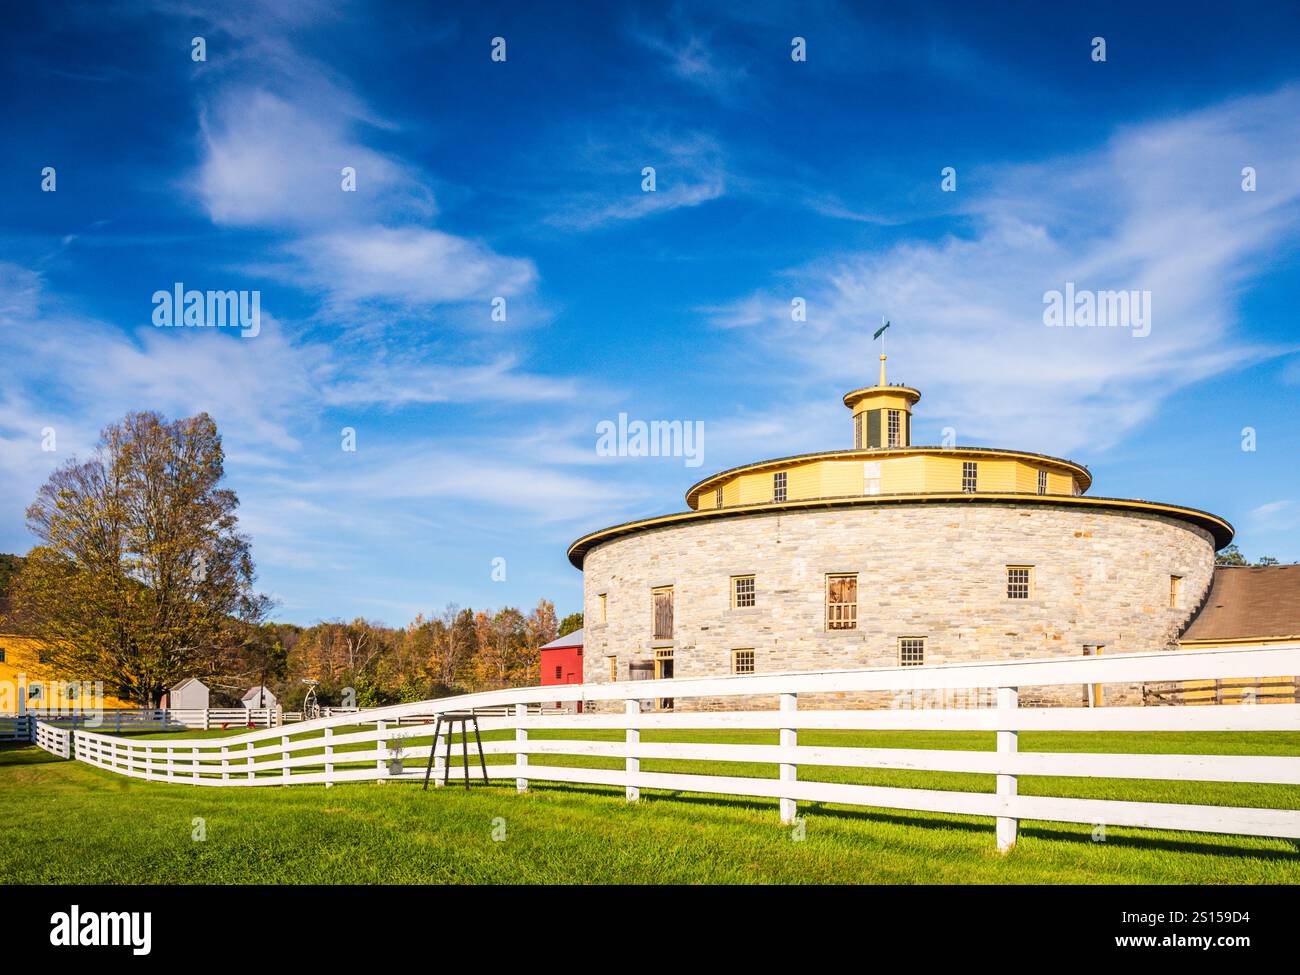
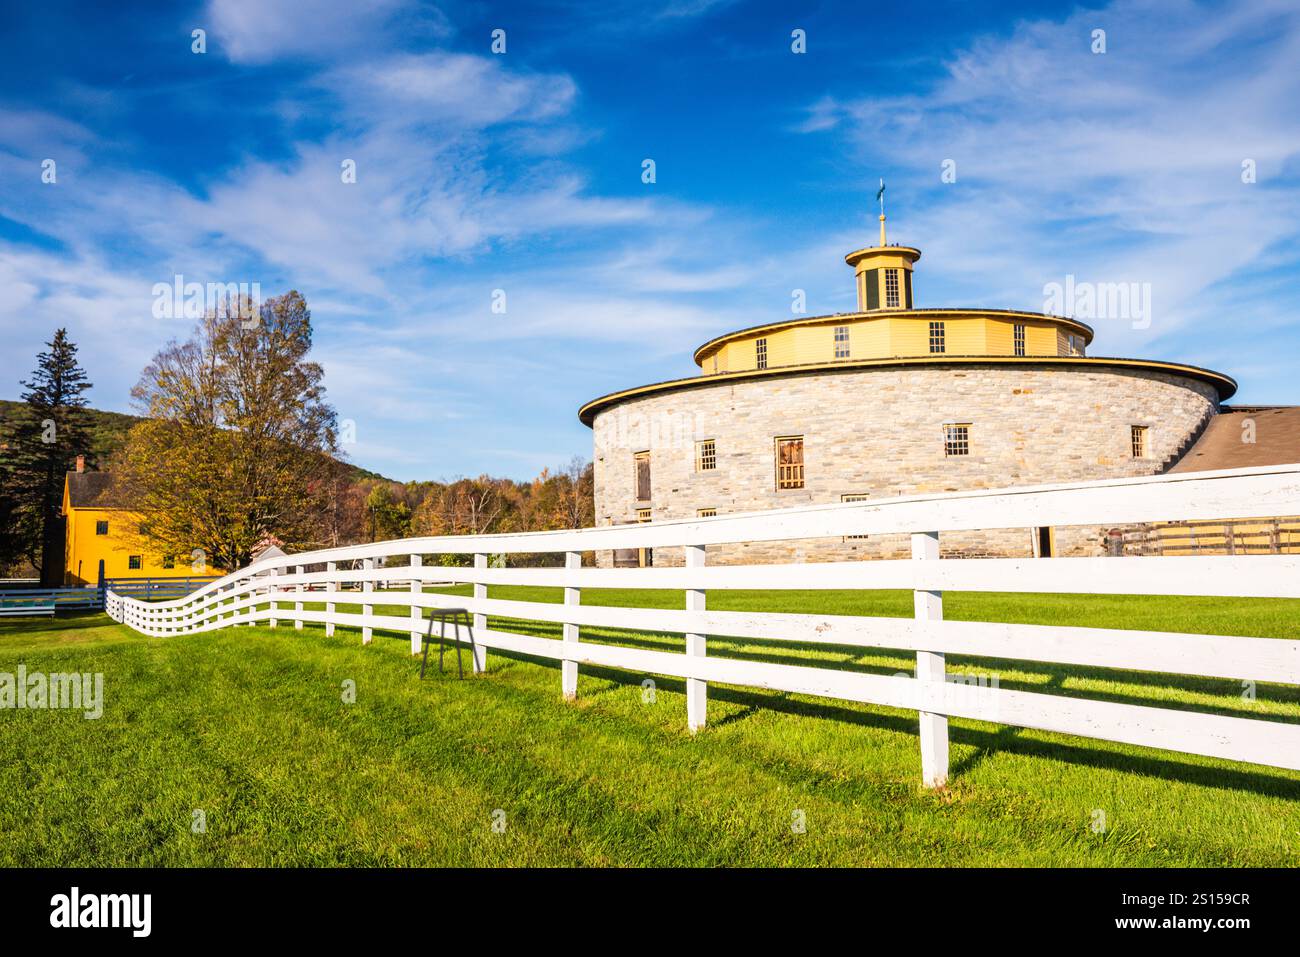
potted plant: present [384,734,415,774] -> none [378,615,412,654]

